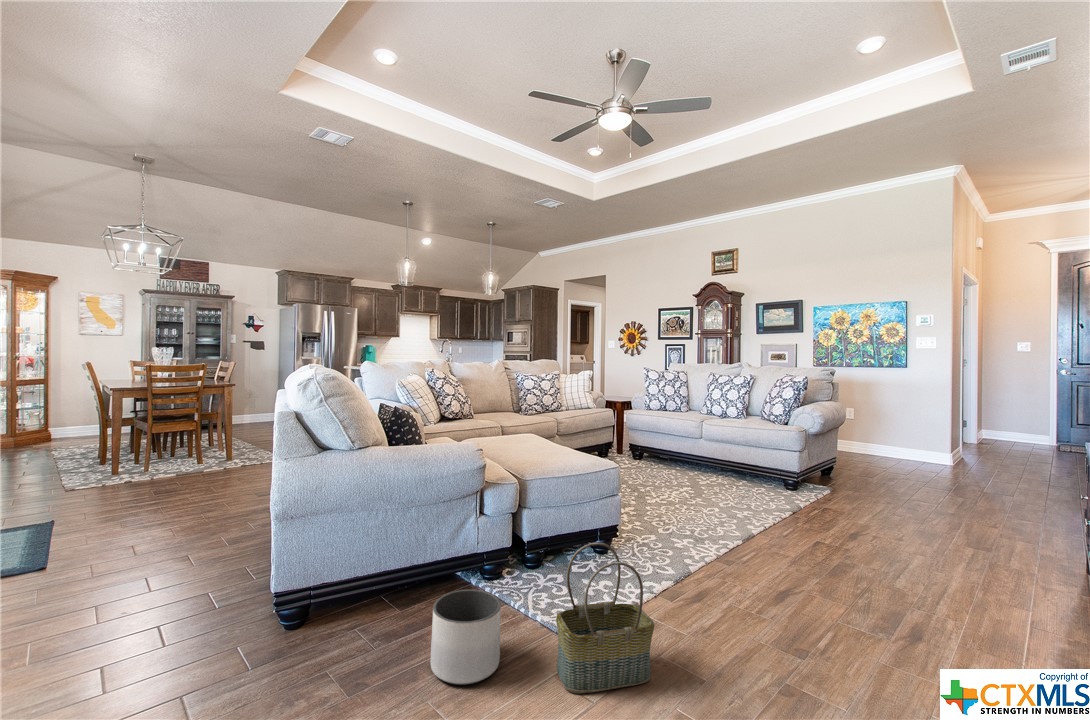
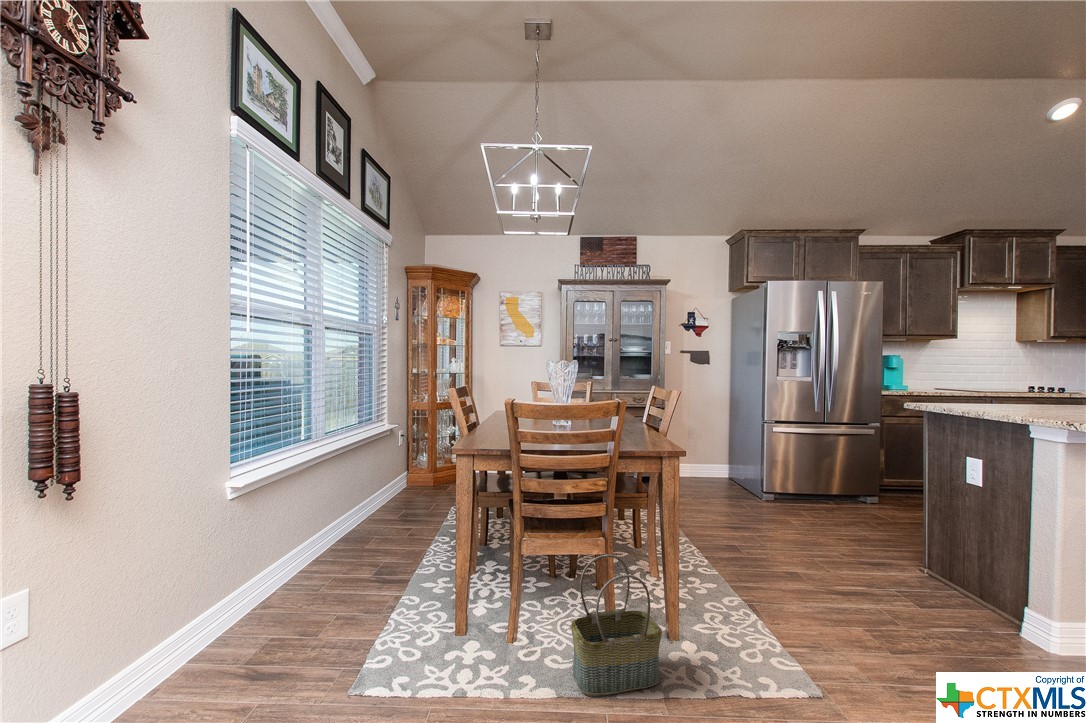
planter: present [431,589,501,685] -> none [458,598,520,688]

